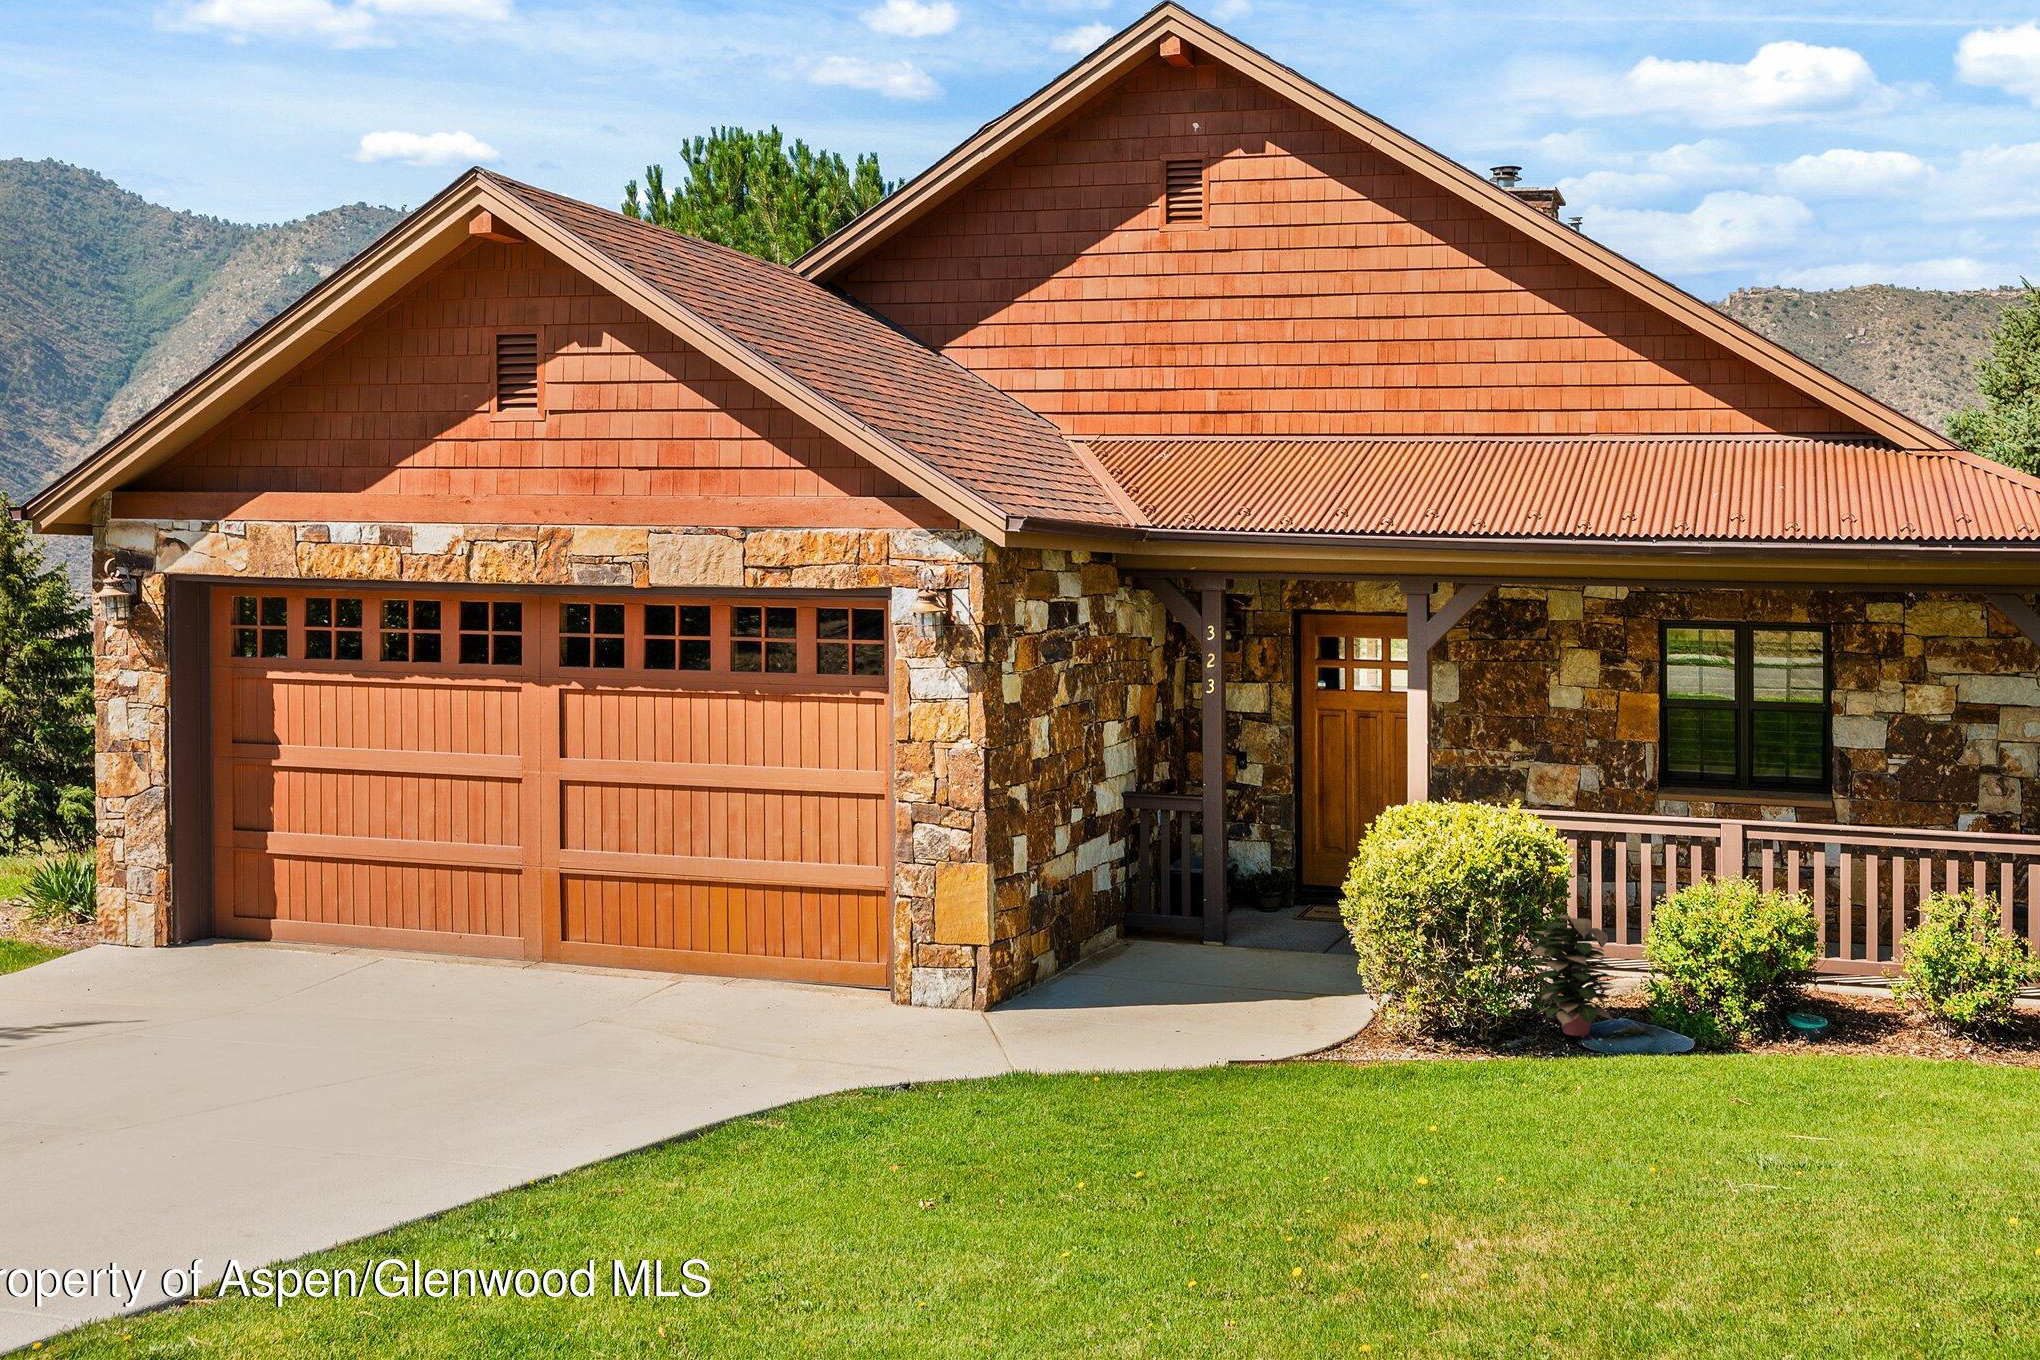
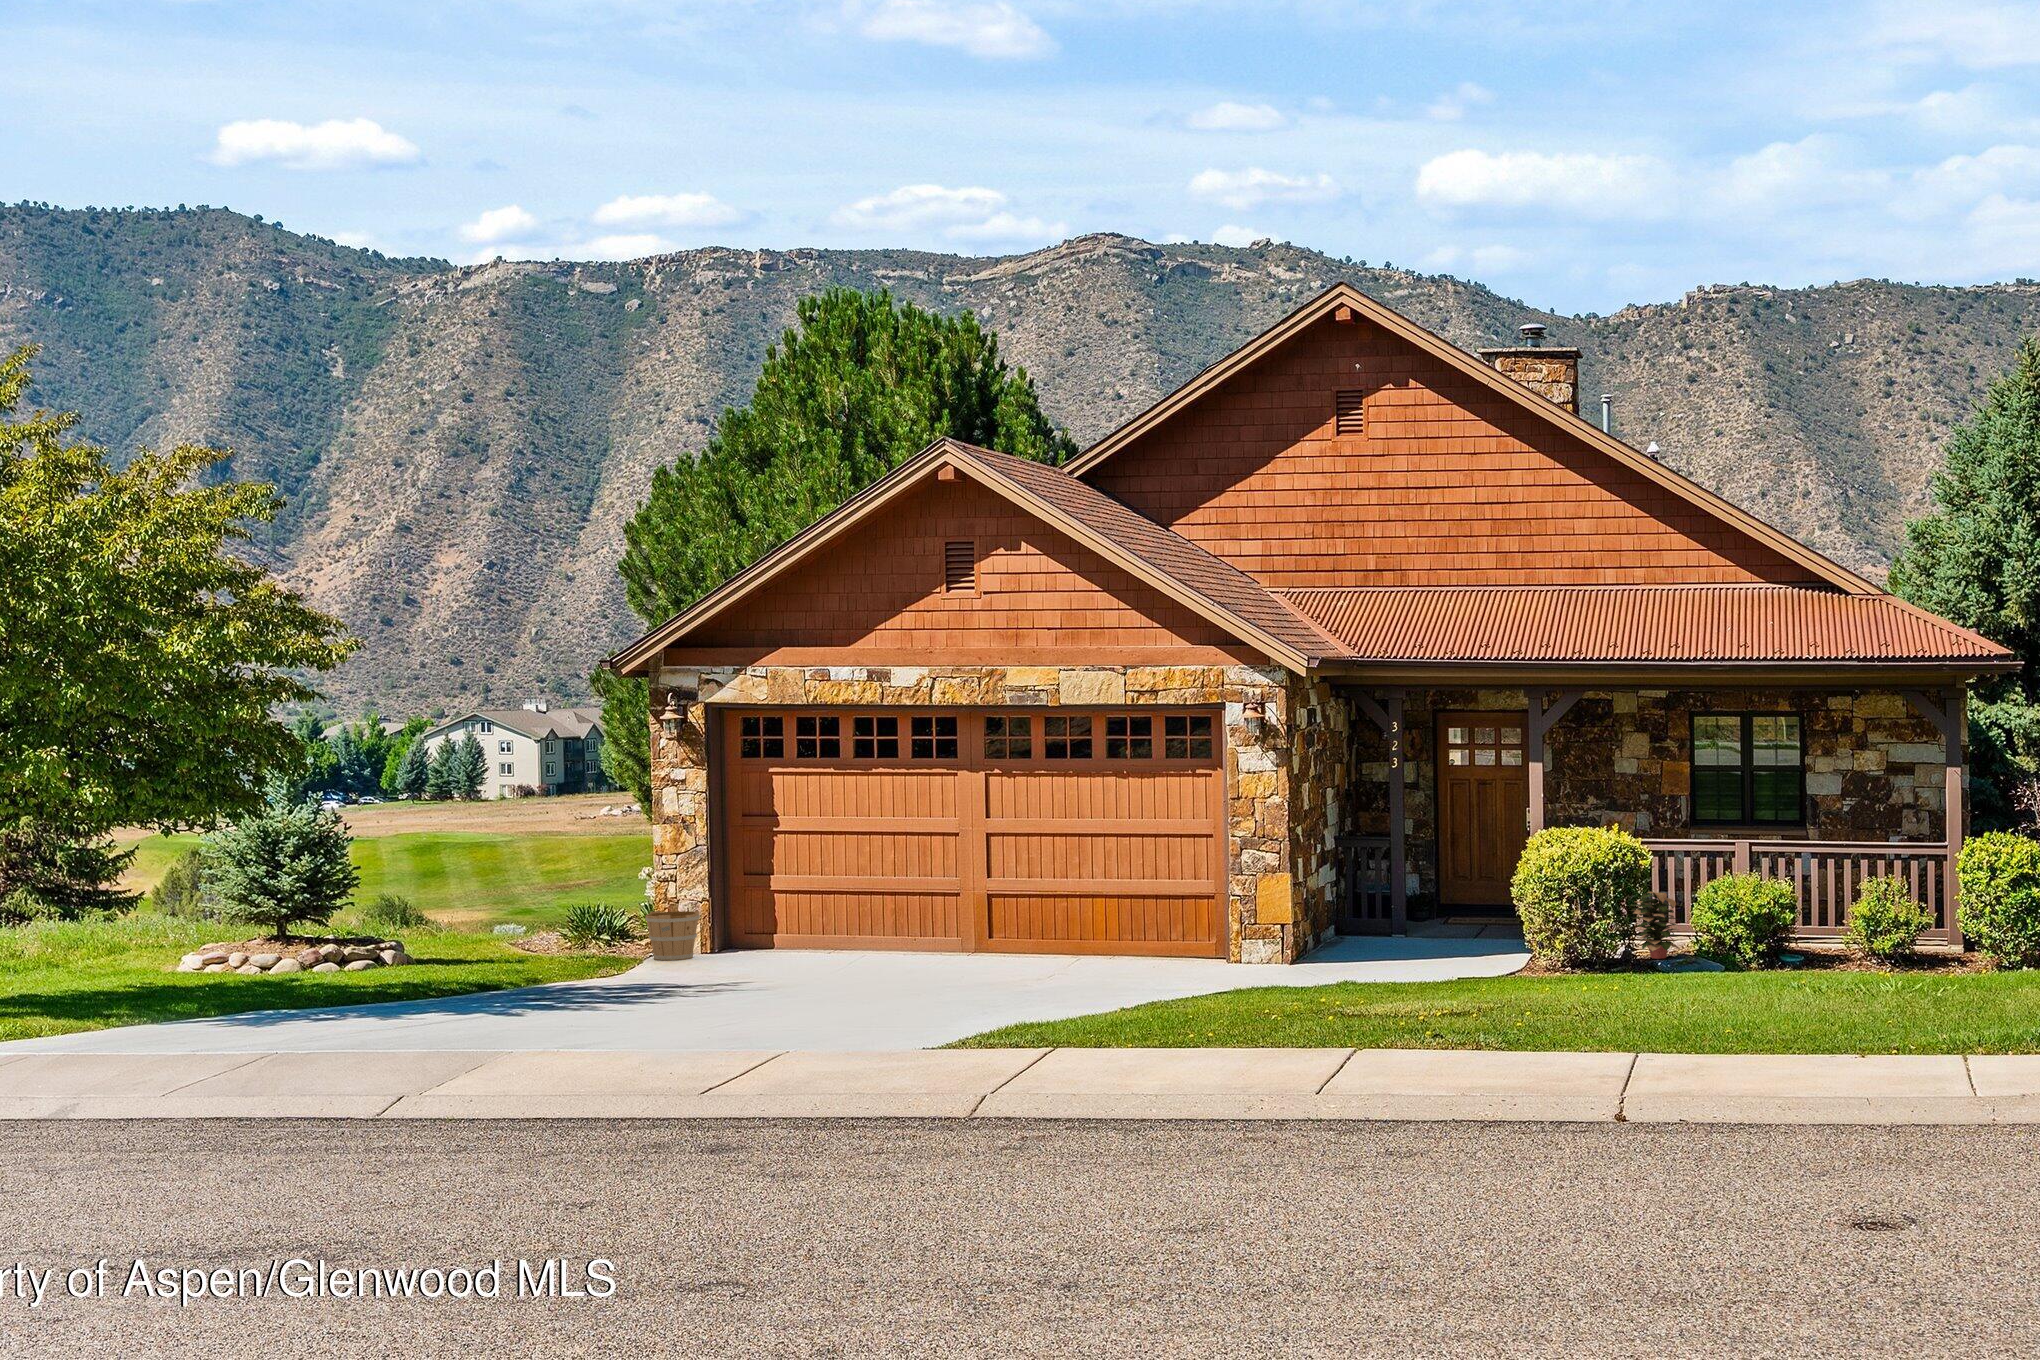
wooden bucket: none [47,885,141,964] -> present [645,910,700,961]

